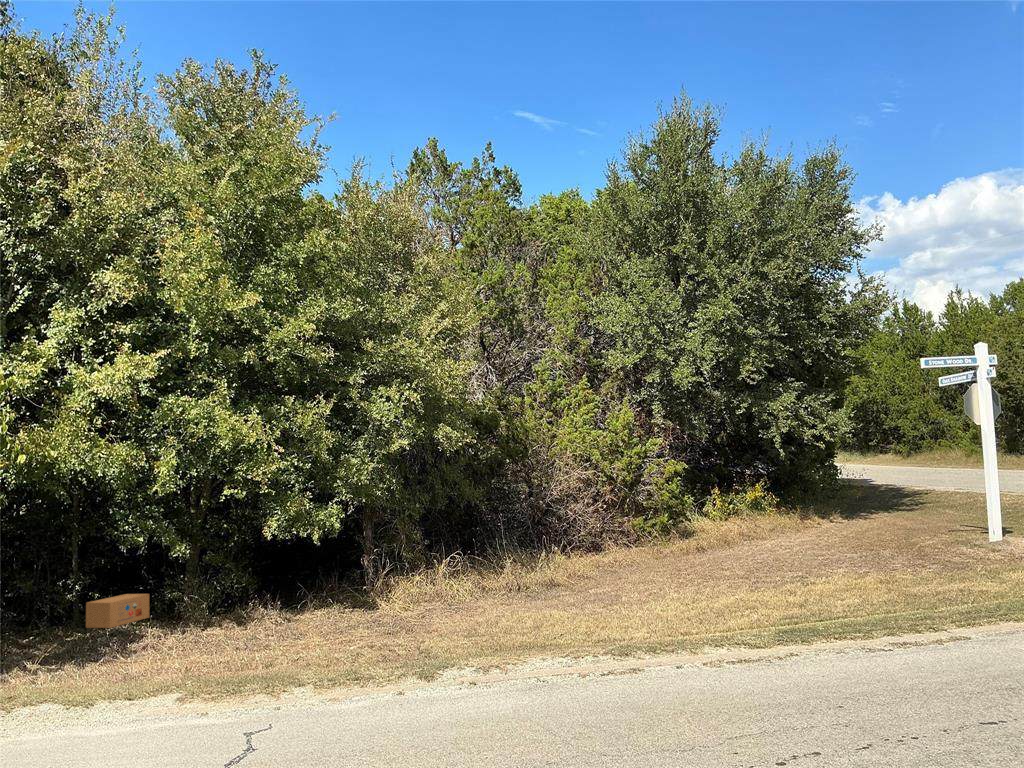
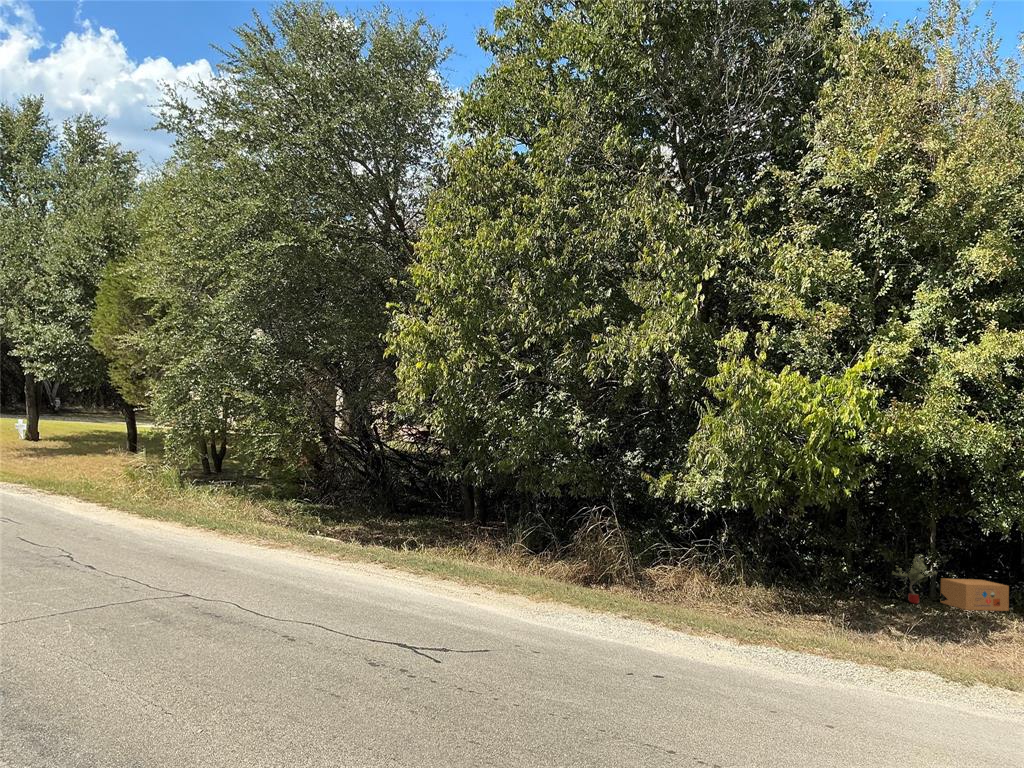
potted tree: none [32,582,82,637] -> present [892,554,936,604]

